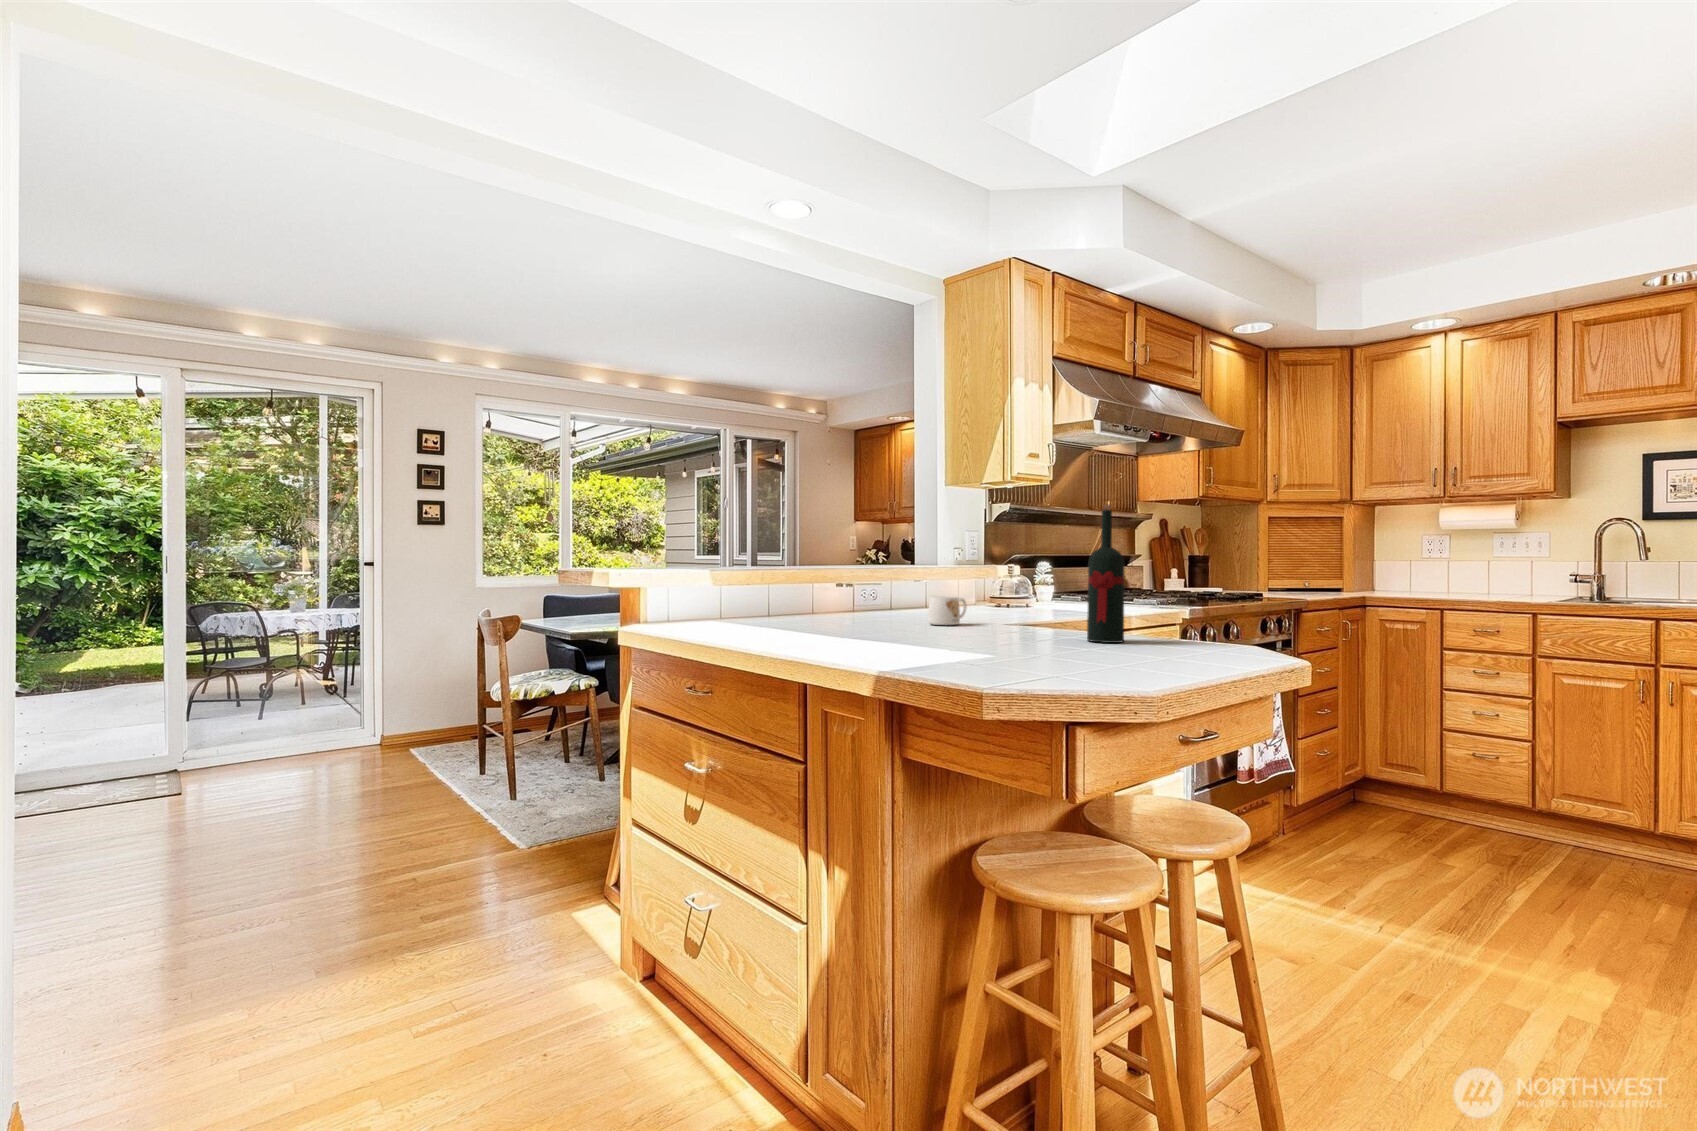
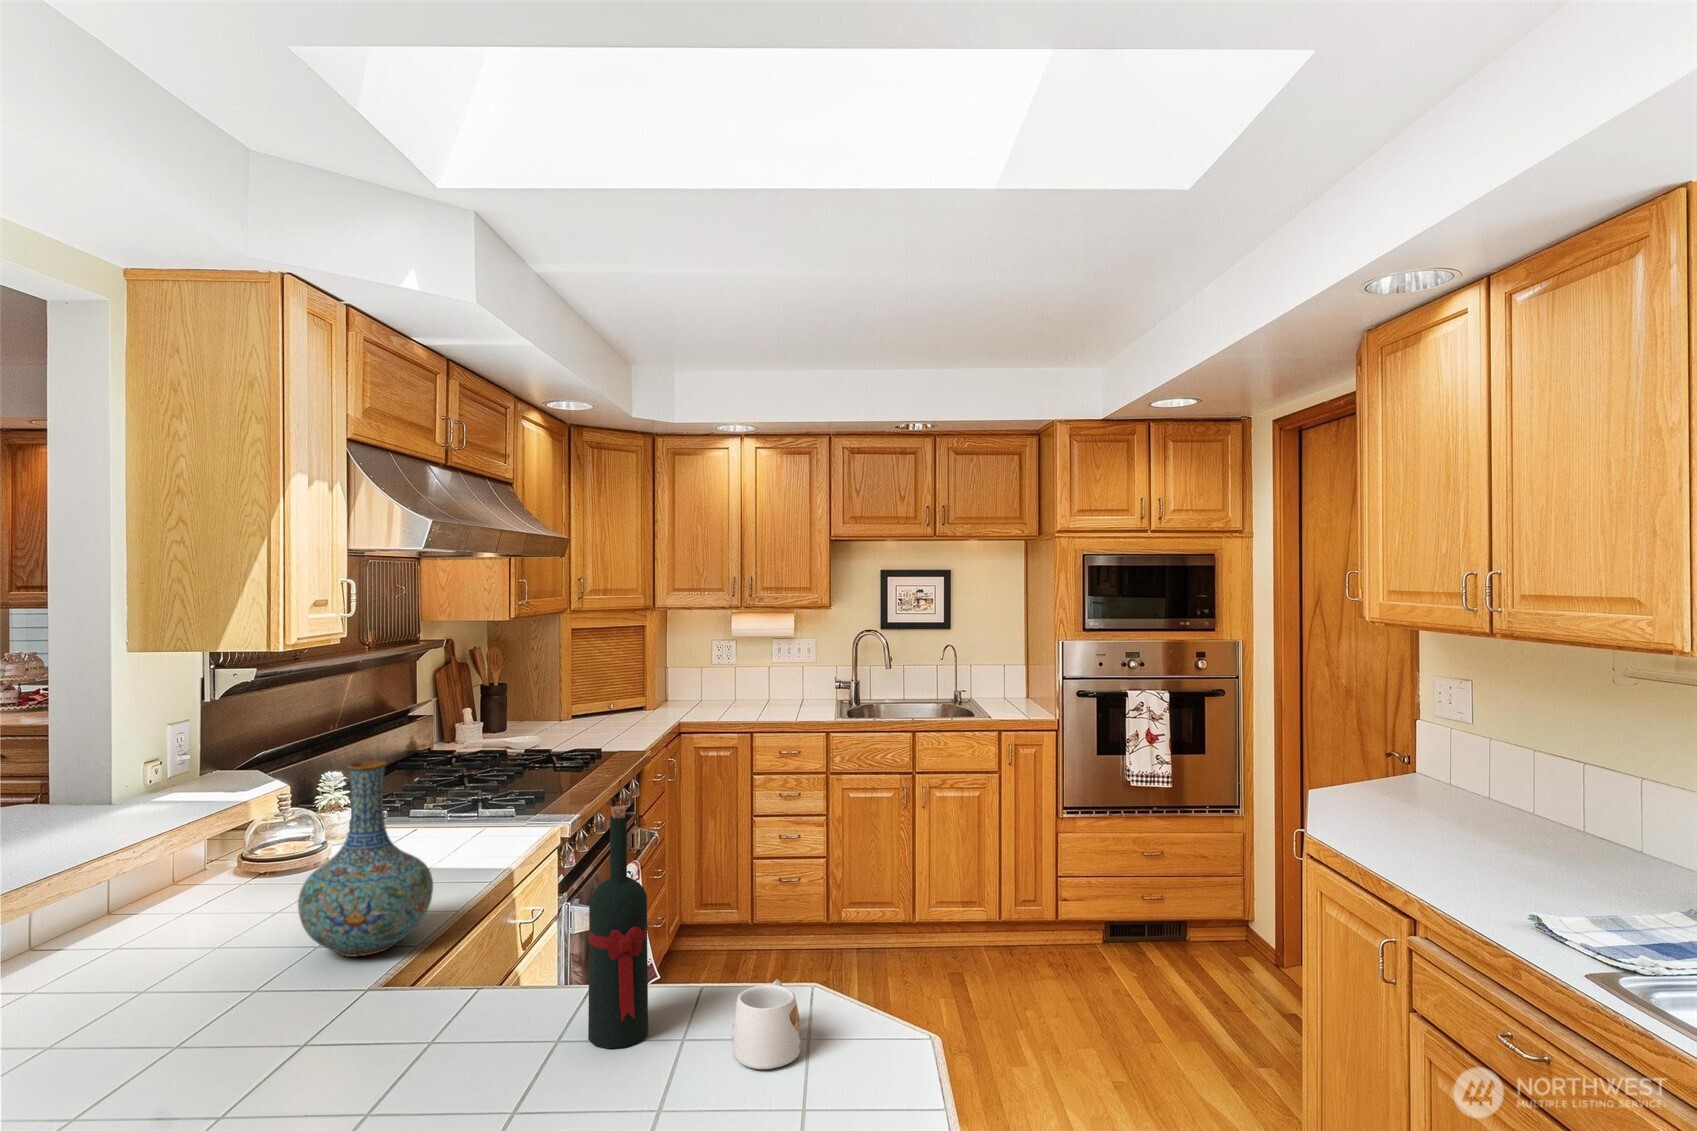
vase: none [984,515,1054,620] -> present [298,761,433,957]
mug: present [928,596,966,625] -> present [732,979,801,1069]

